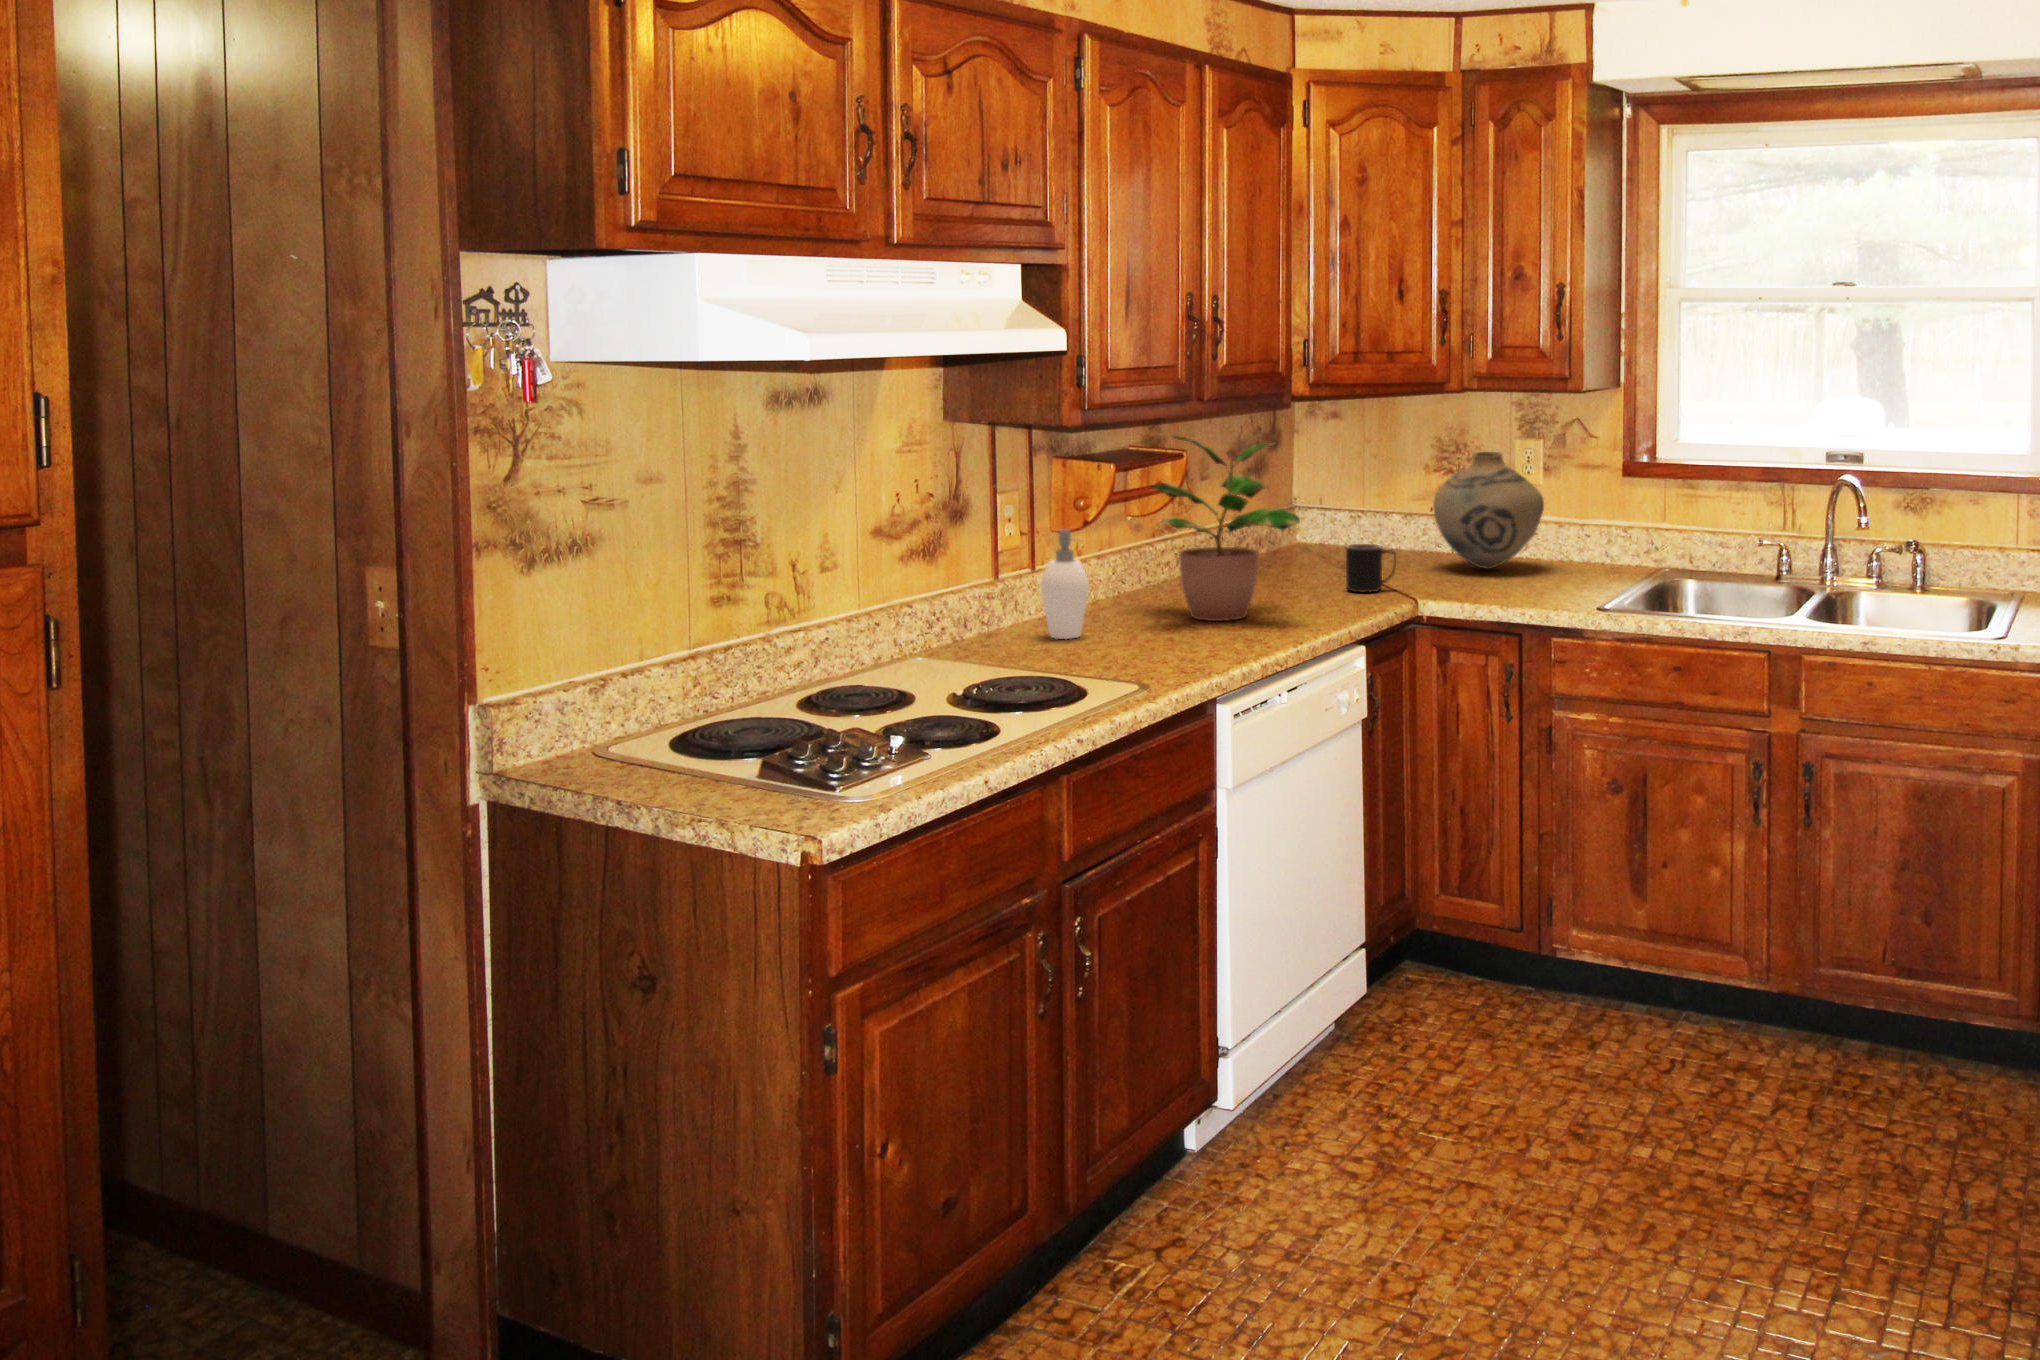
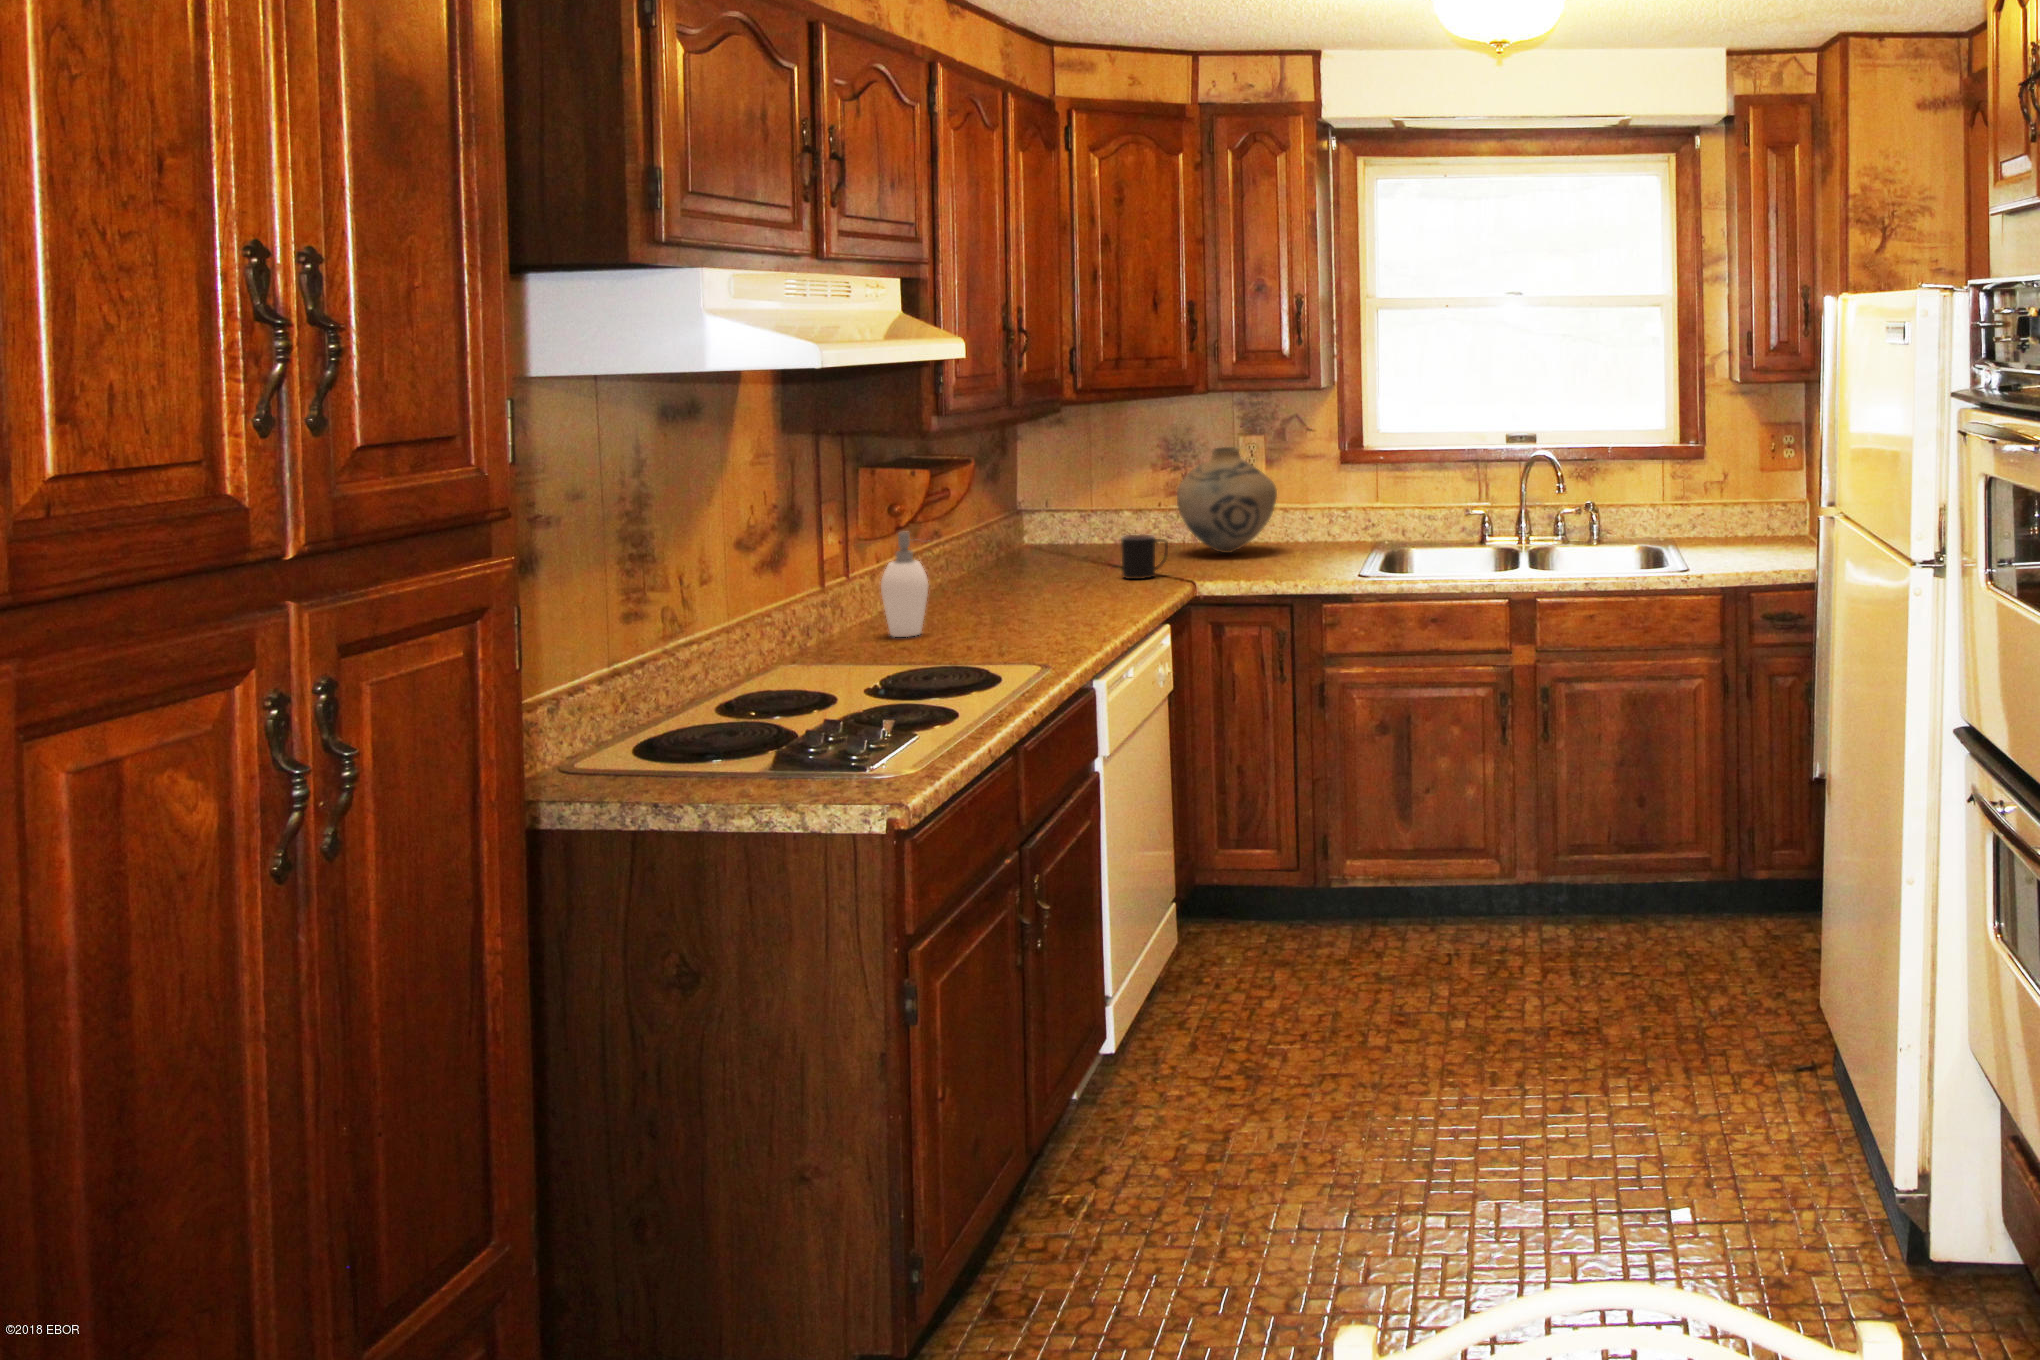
potted plant: present [1151,436,1300,621] -> none [954,439,1116,611]

